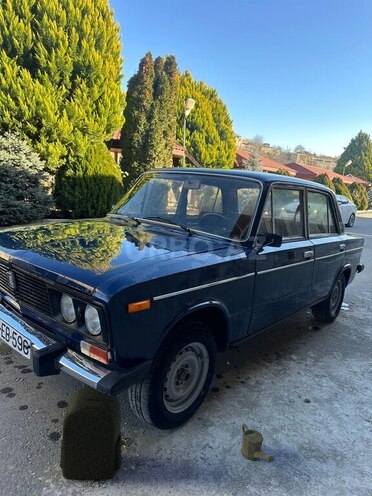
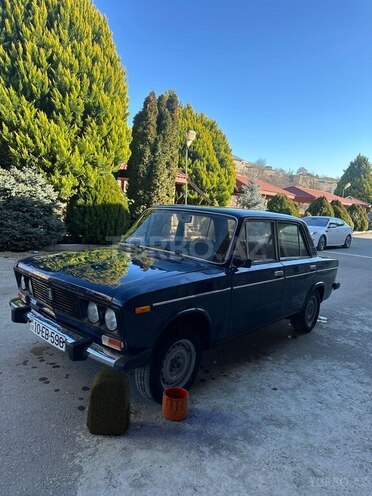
planter: none [165,404,201,452] -> present [162,387,189,420]
watering can: present [241,424,274,462] -> none [219,401,241,426]

